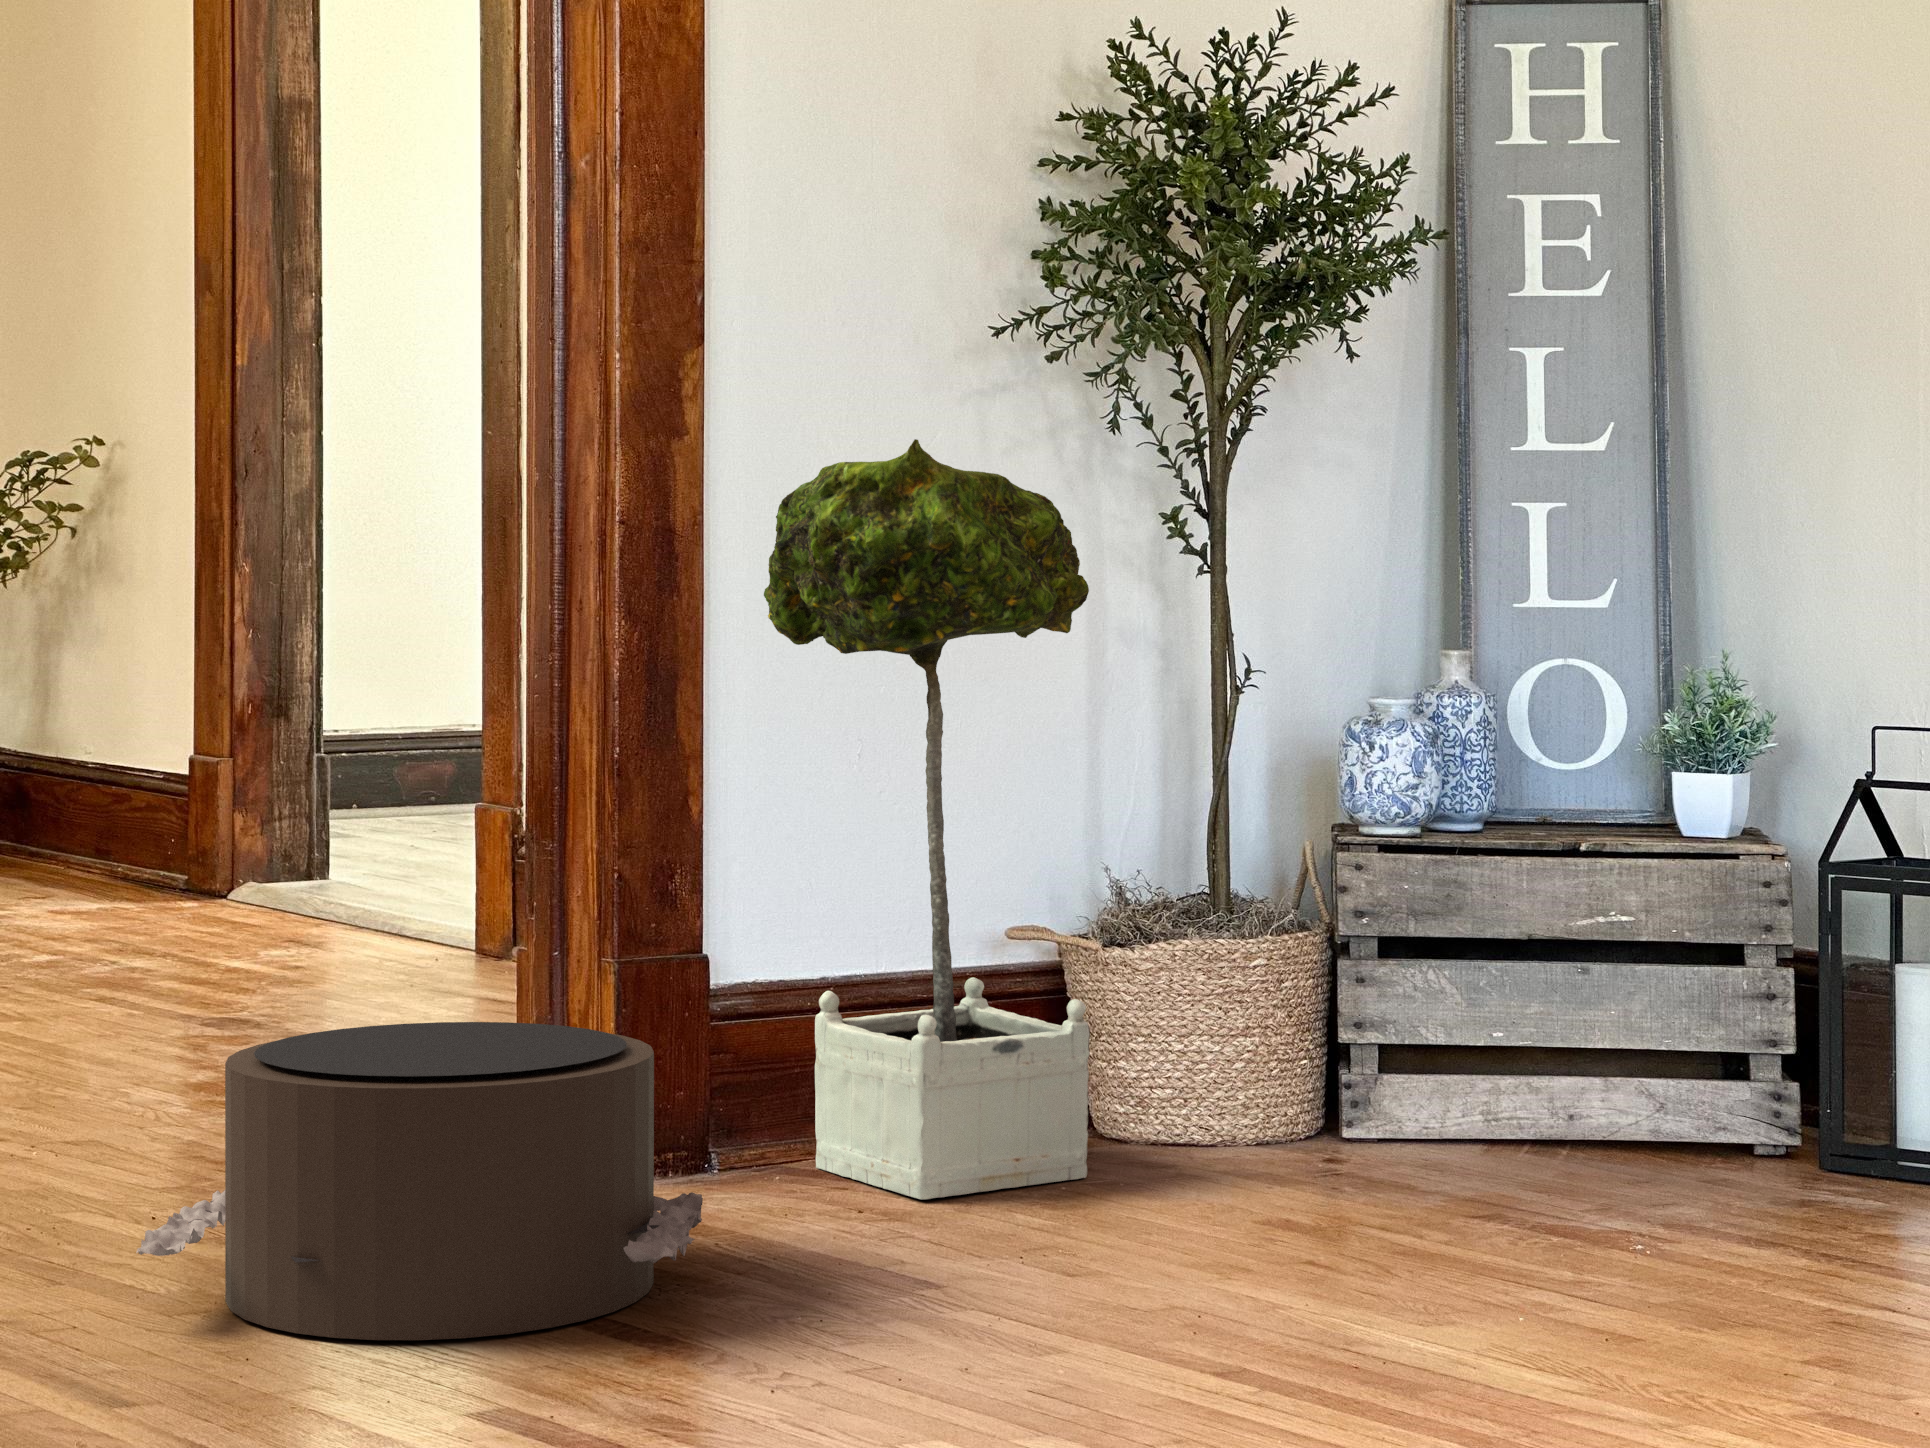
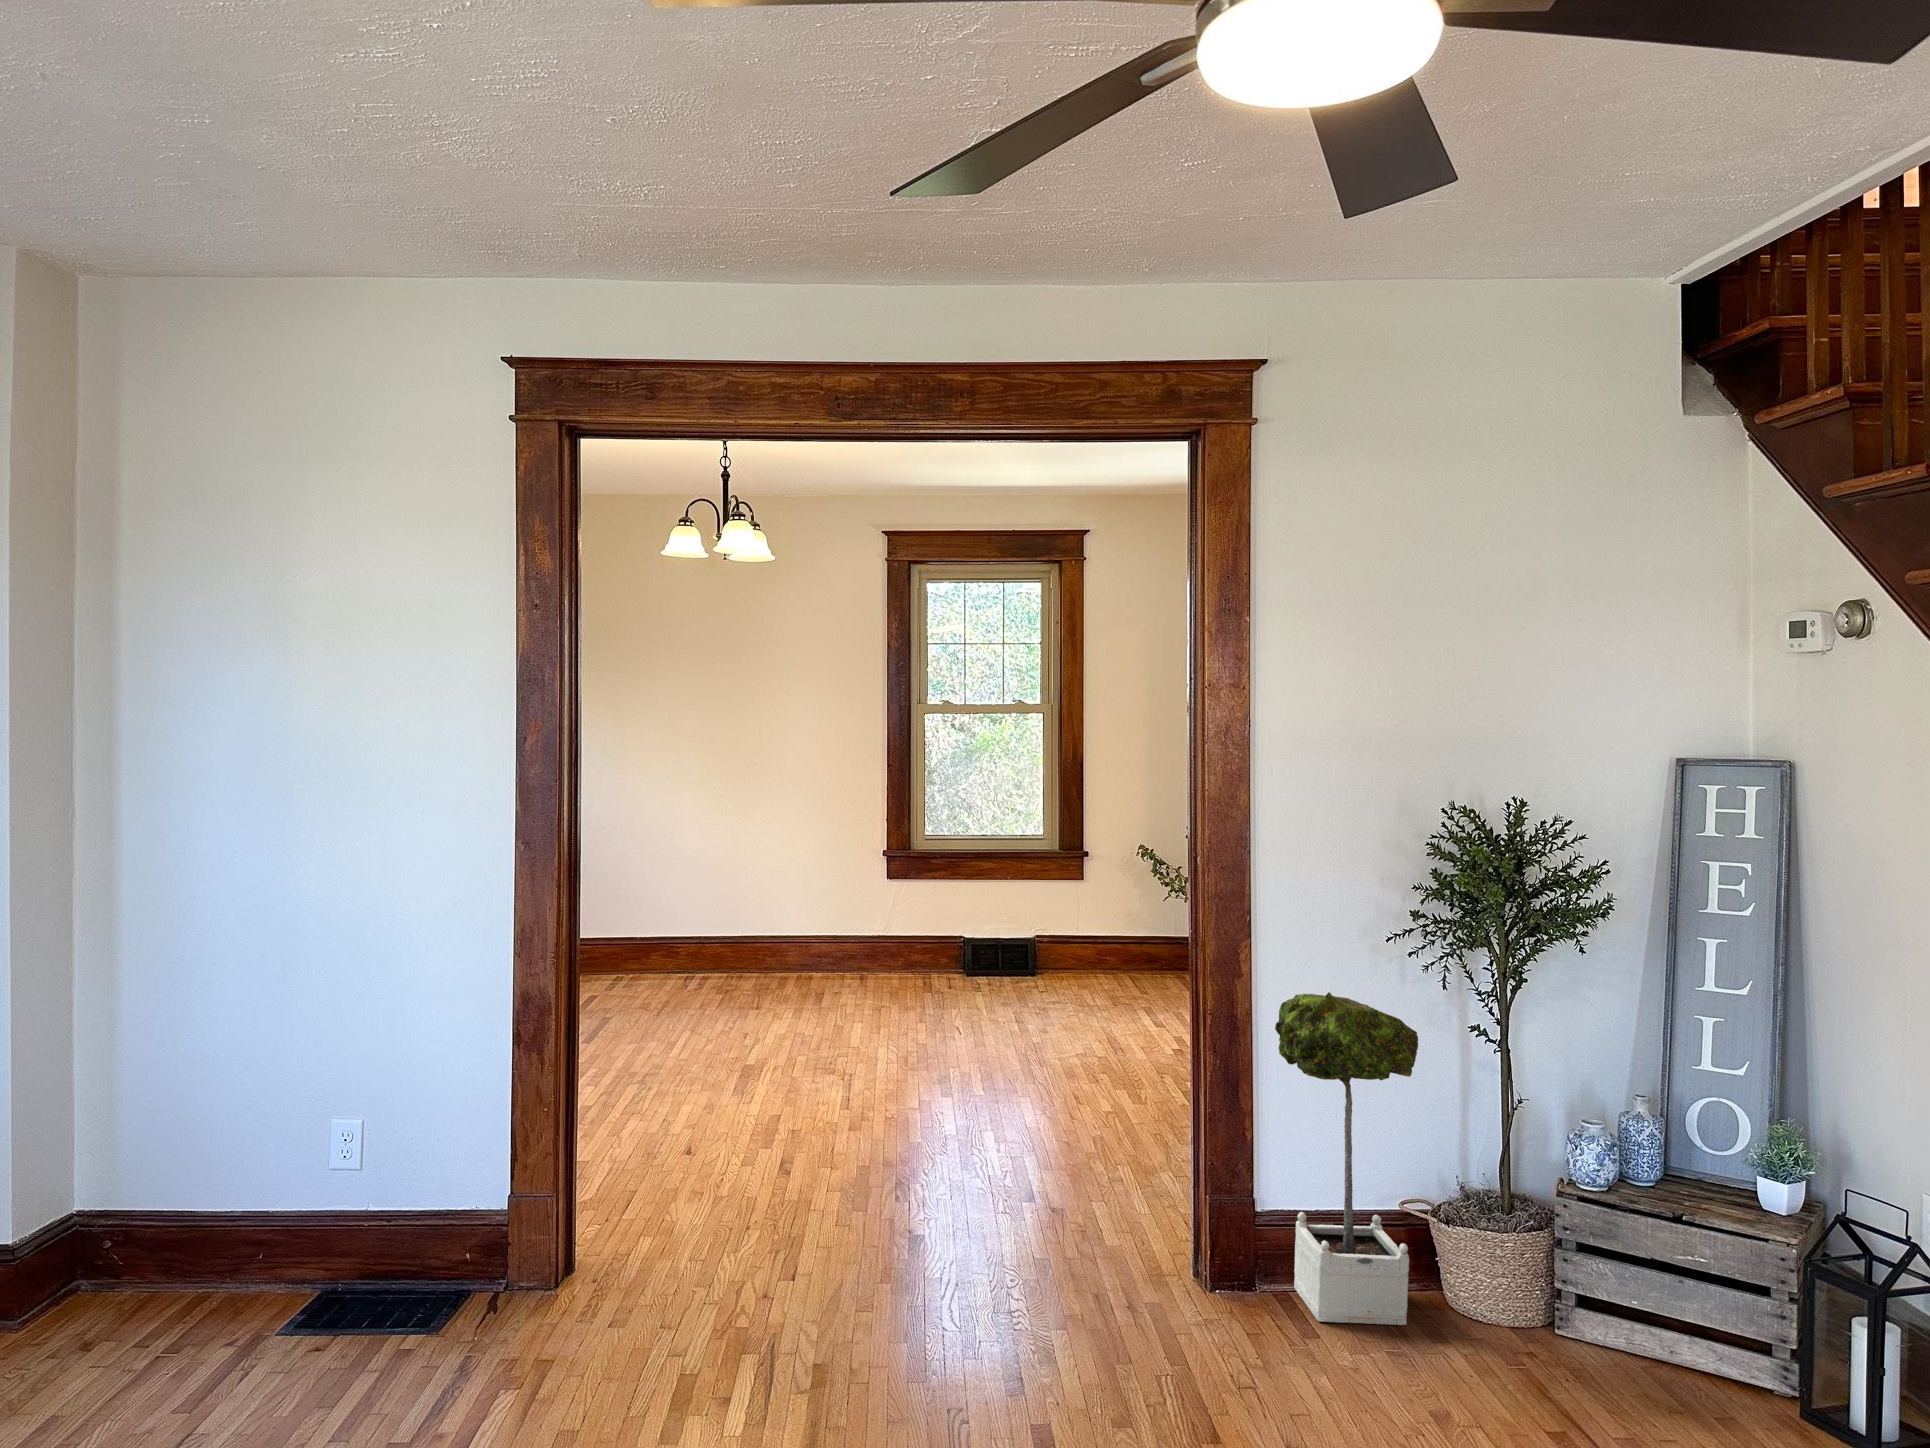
pouf: present [136,1022,703,1340] -> none [977,1207,1196,1359]

